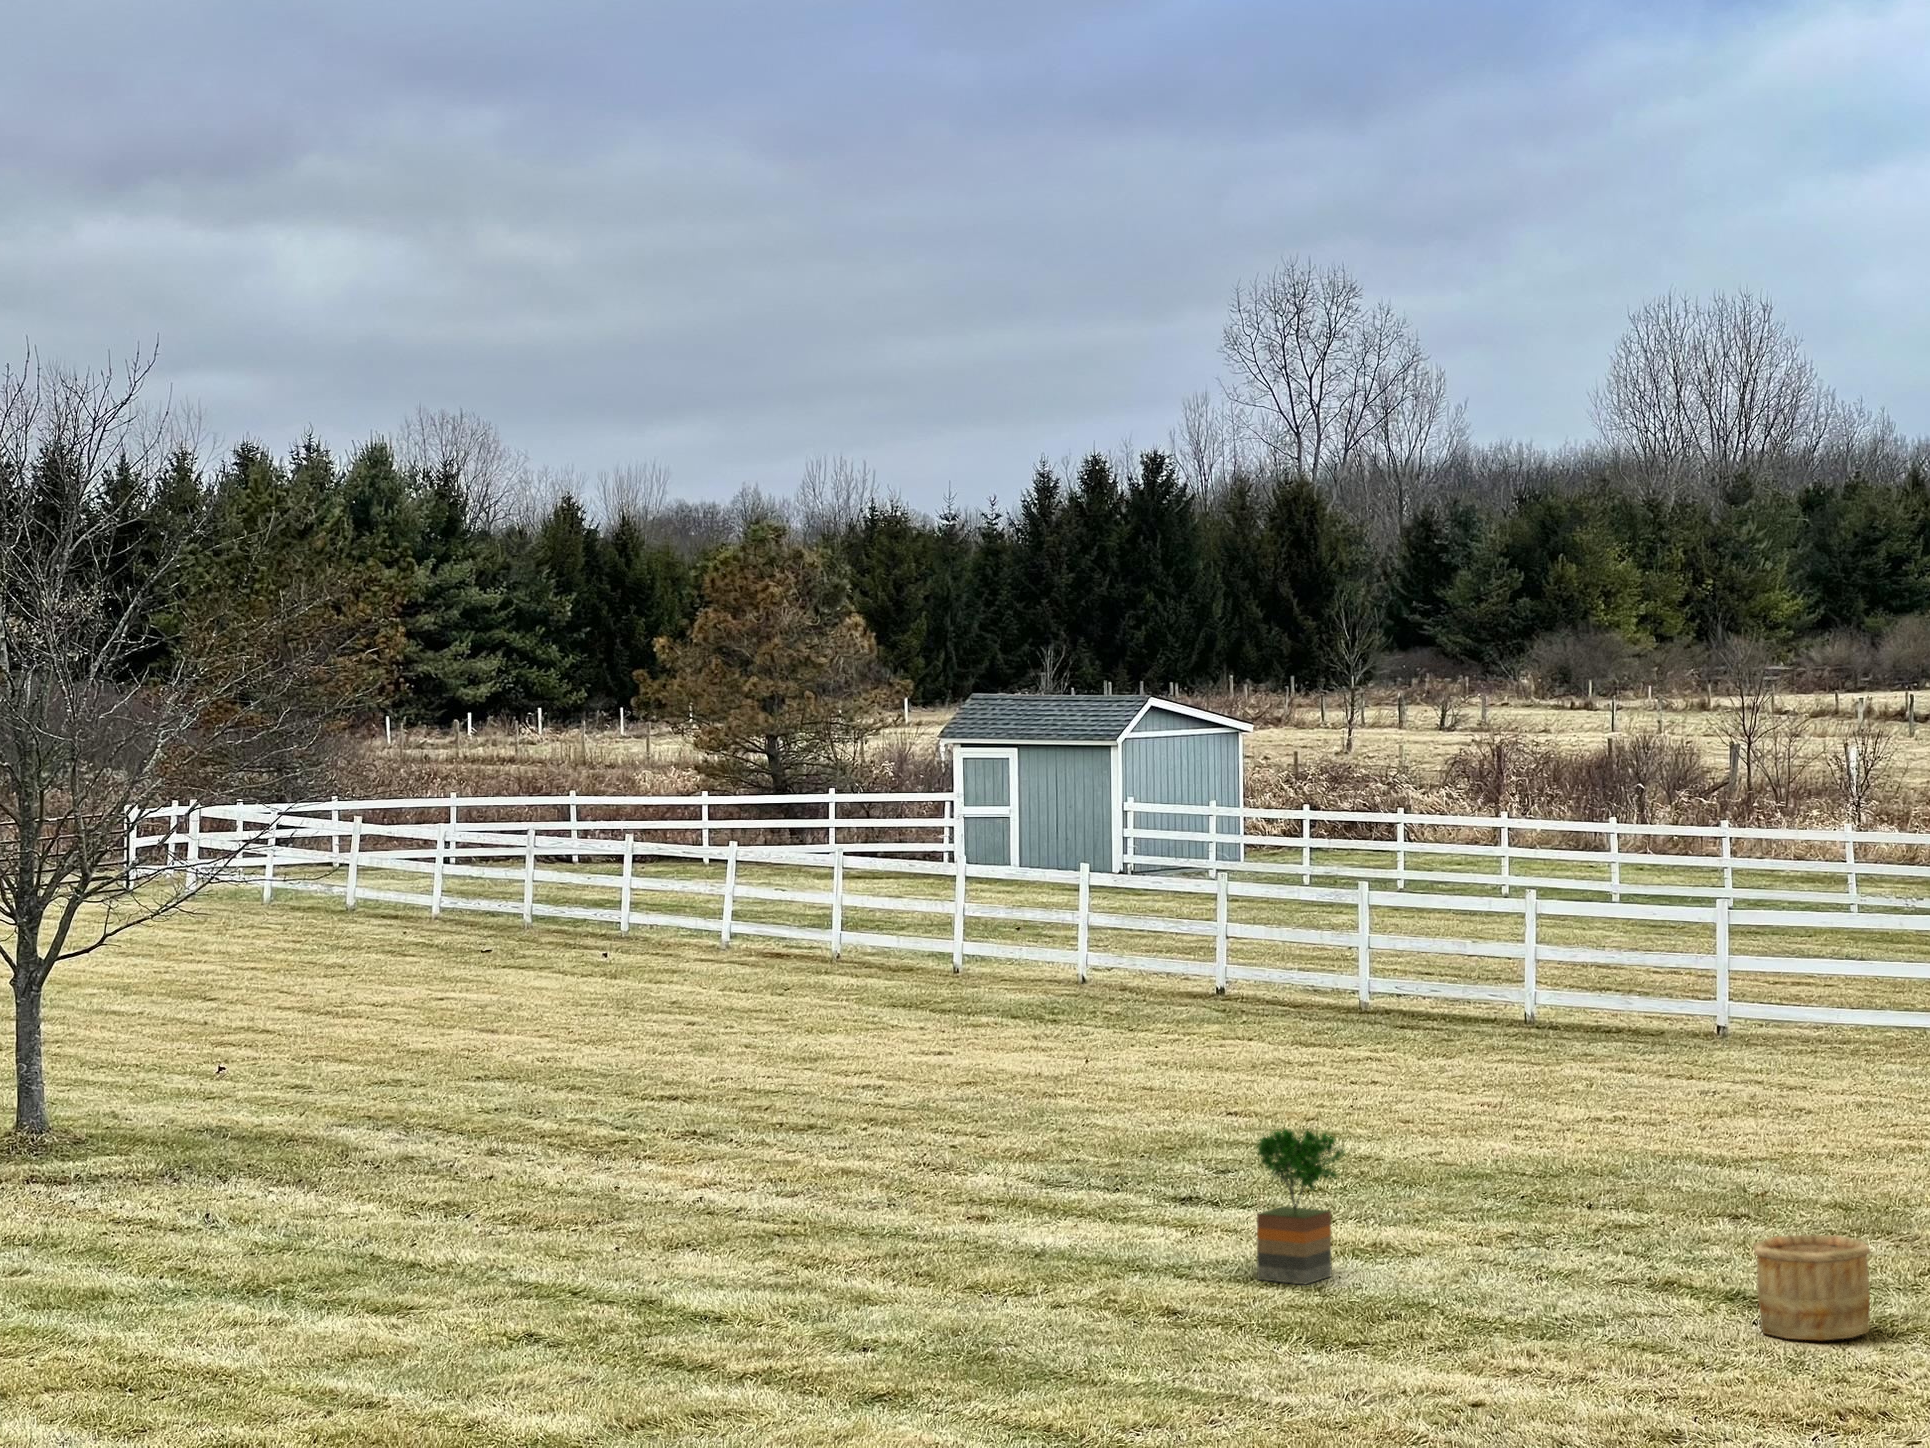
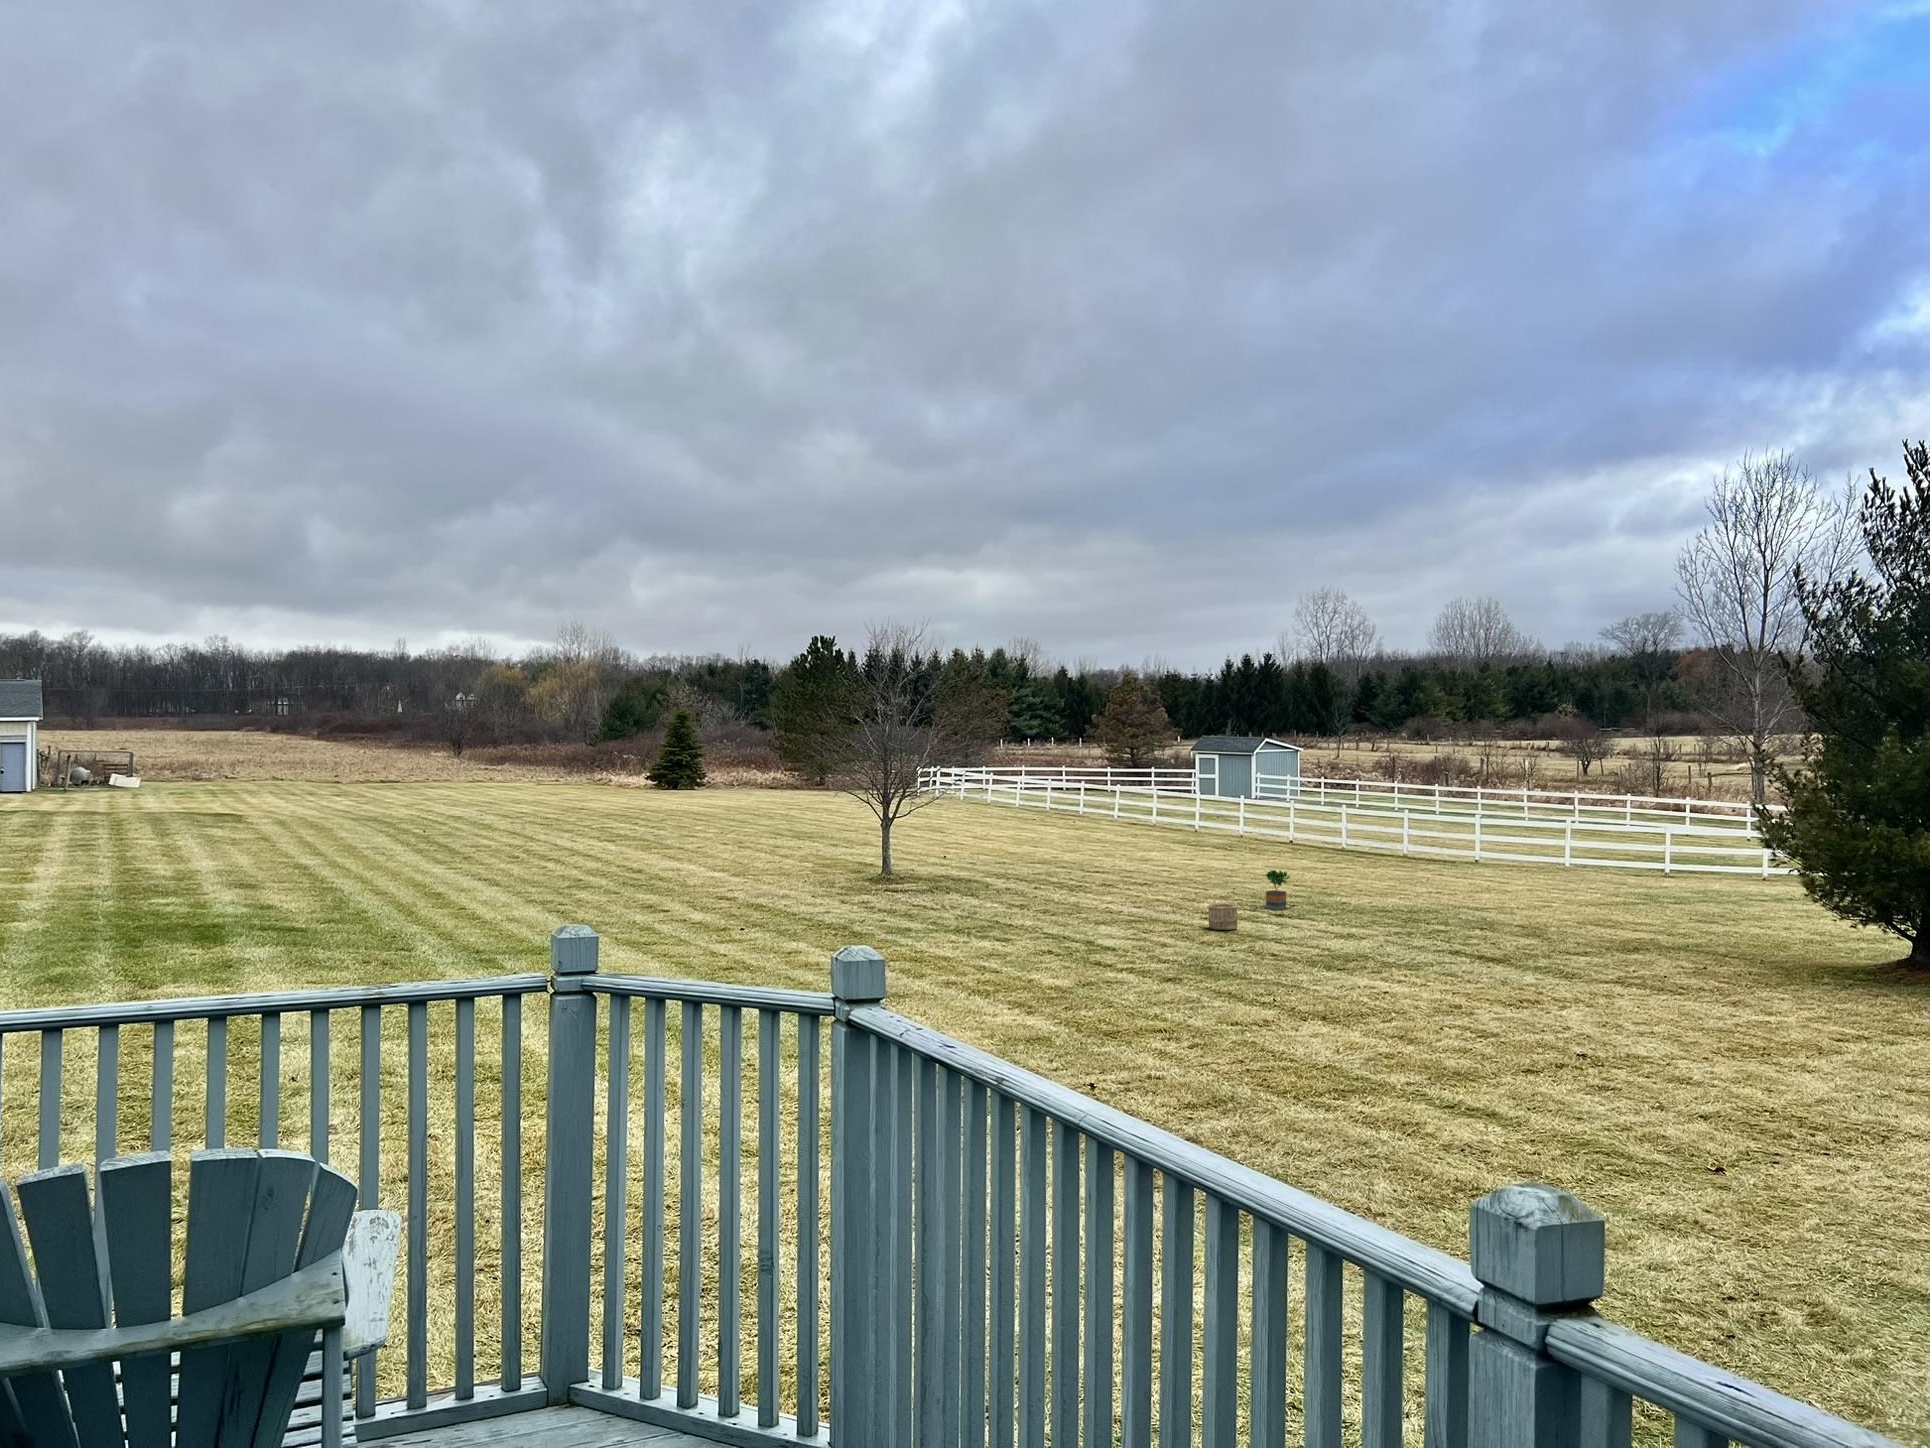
wooden bucket: present [1753,1234,1871,1341] -> present [1207,903,1238,930]

